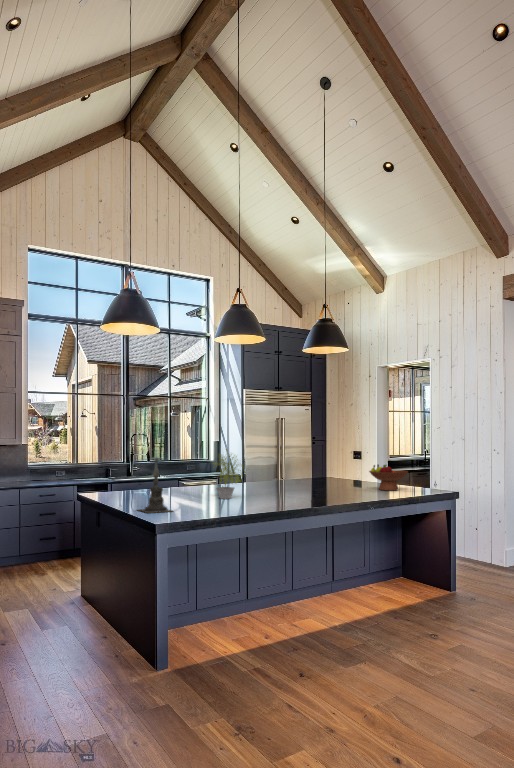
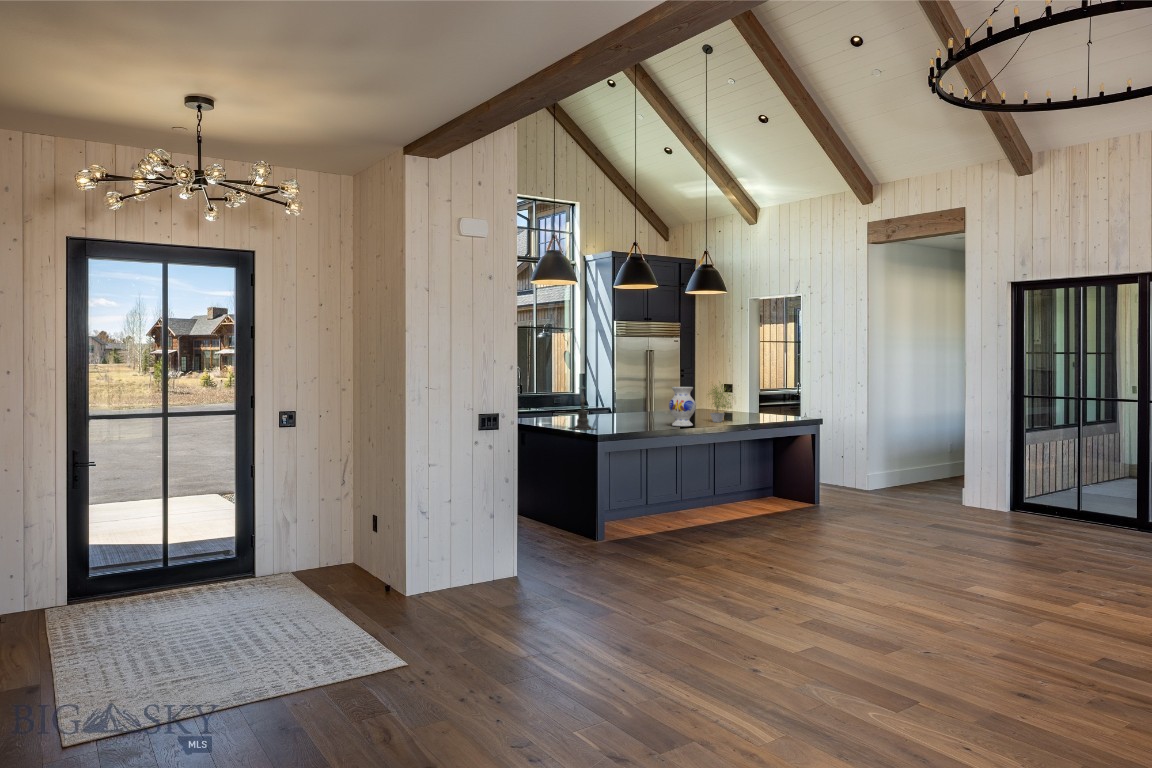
potted plant: present [215,449,245,499] -> present [710,384,732,422]
vase: none [271,457,304,506] -> present [669,387,696,426]
fruit bowl: present [369,465,408,491] -> none [743,395,779,418]

